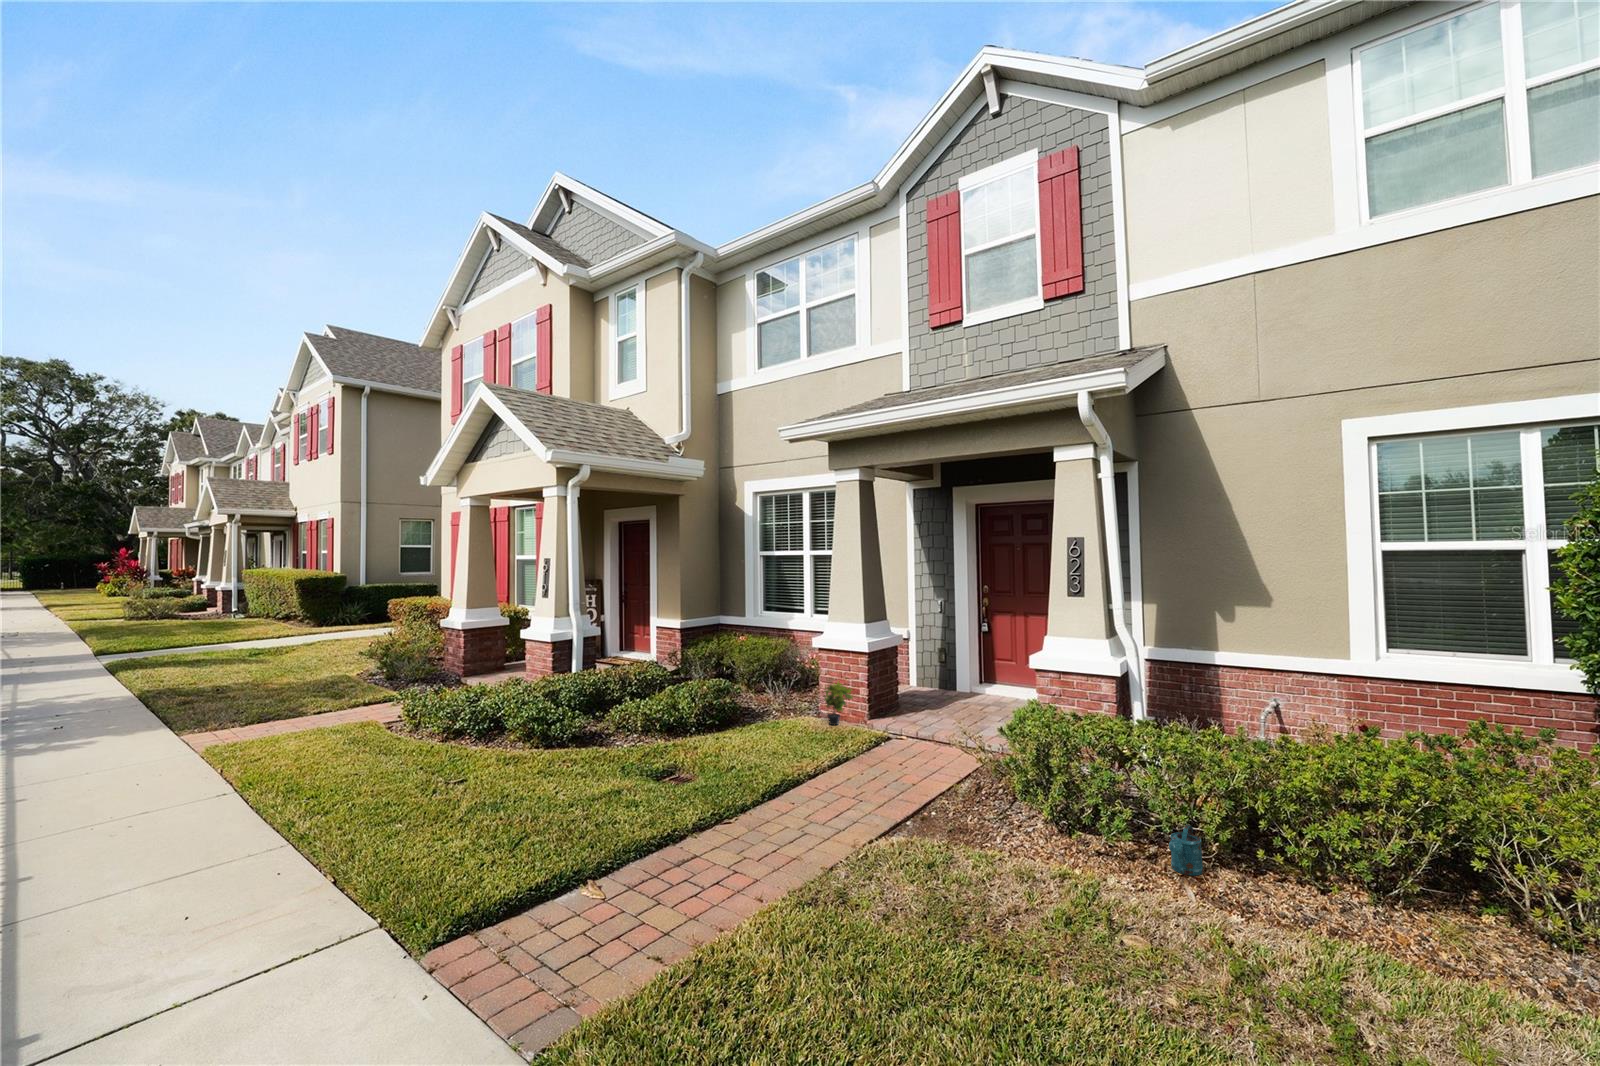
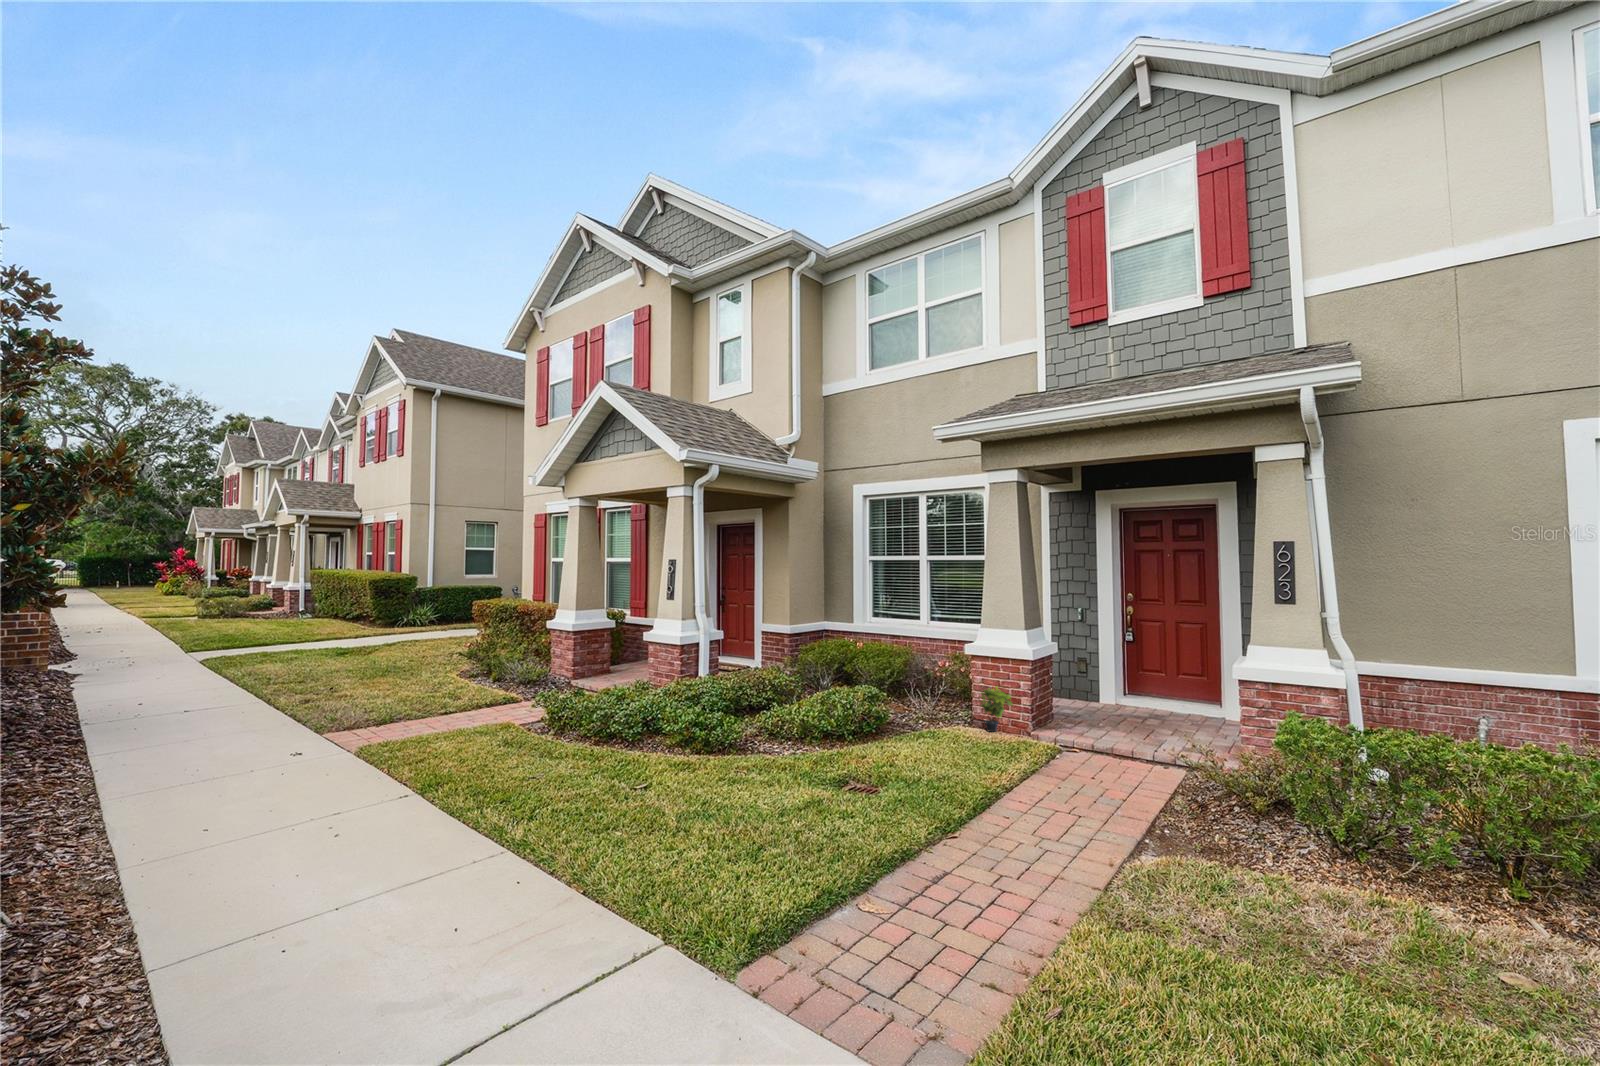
watering can: present [1169,824,1203,875] -> none [1492,851,1537,908]

